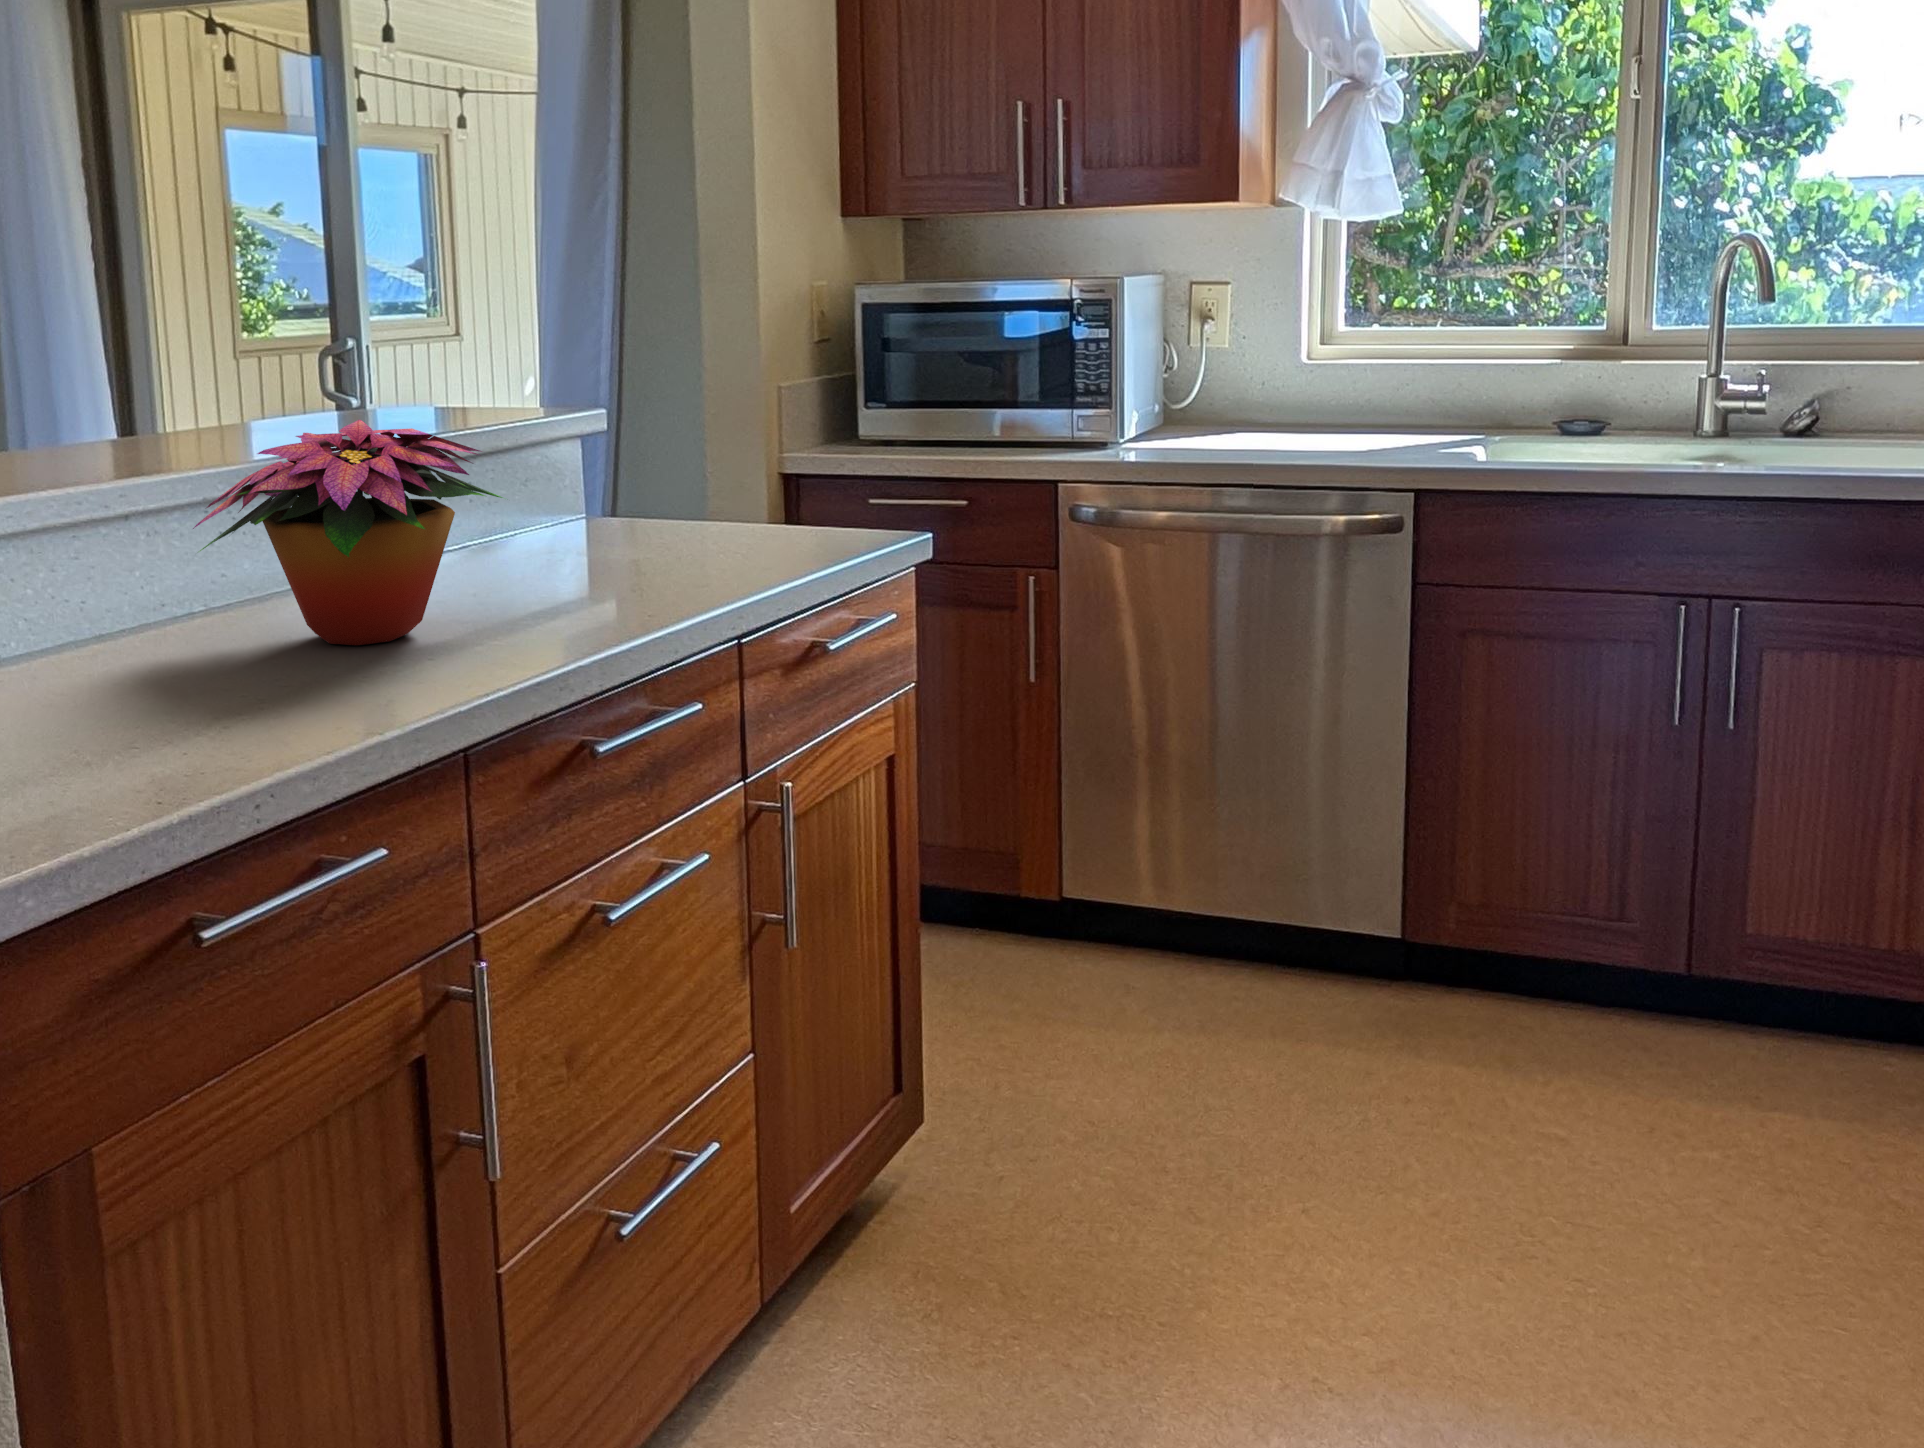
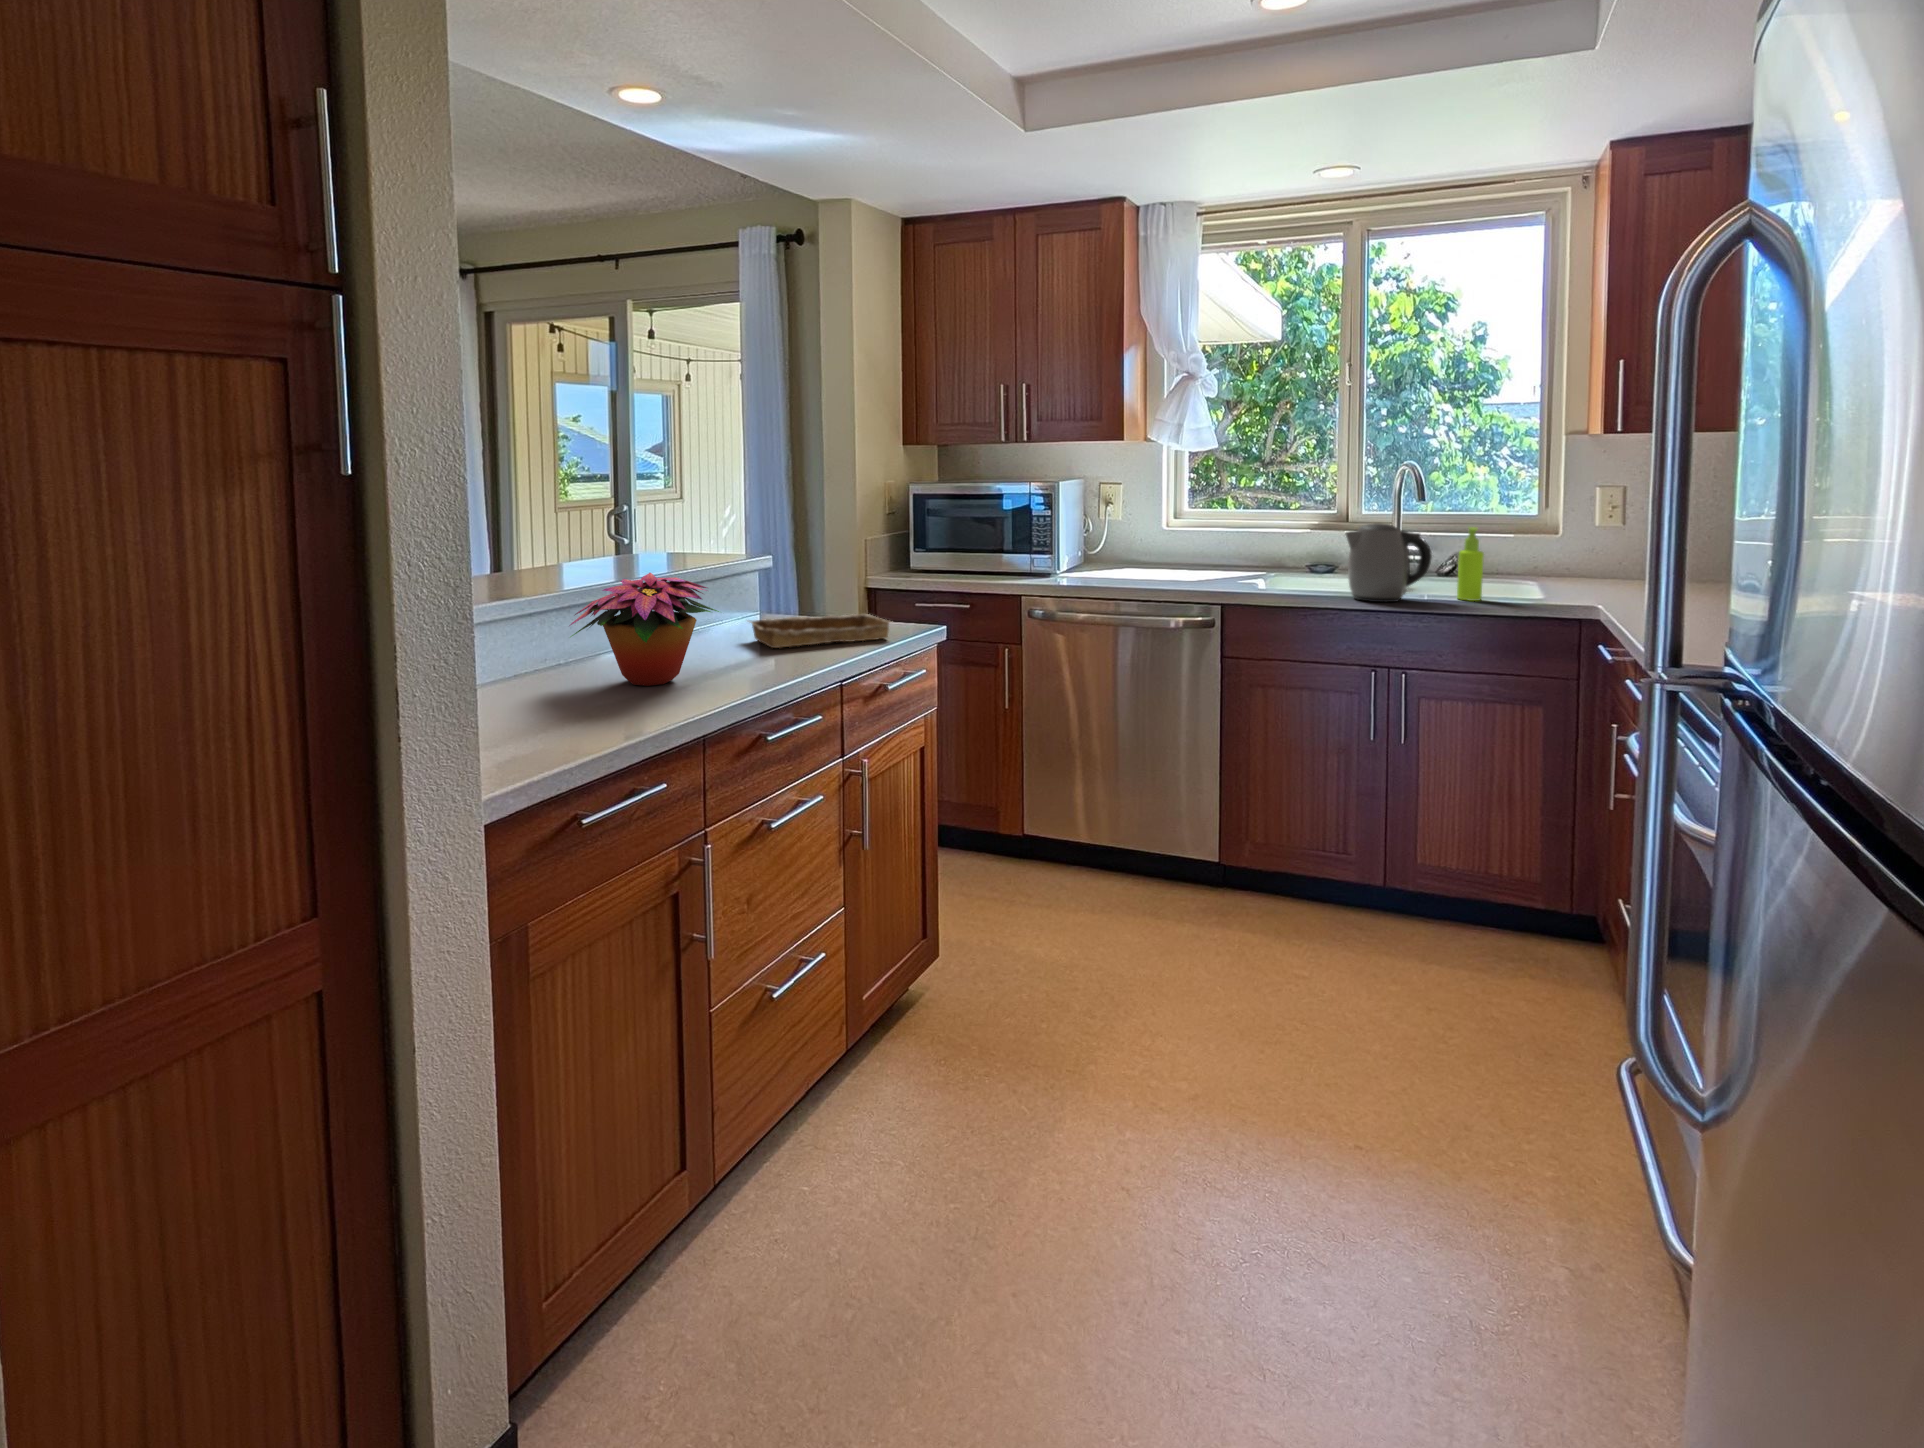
kettle: none [1650,332,1807,474] -> present [1346,523,1432,602]
soap dispenser: none [1847,336,1898,469] -> present [1457,527,1484,601]
tray: none [557,505,841,570] -> present [749,614,890,648]

